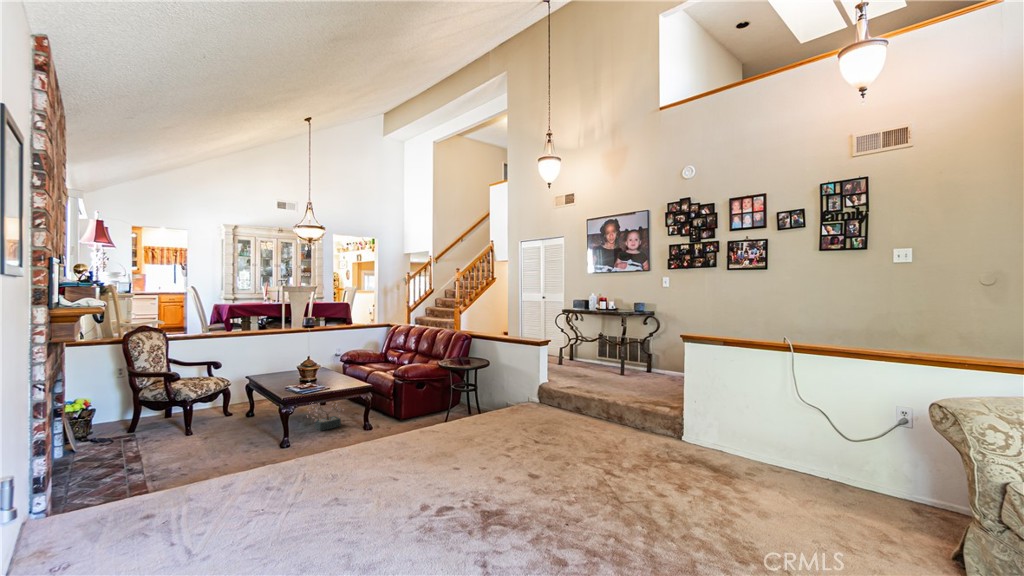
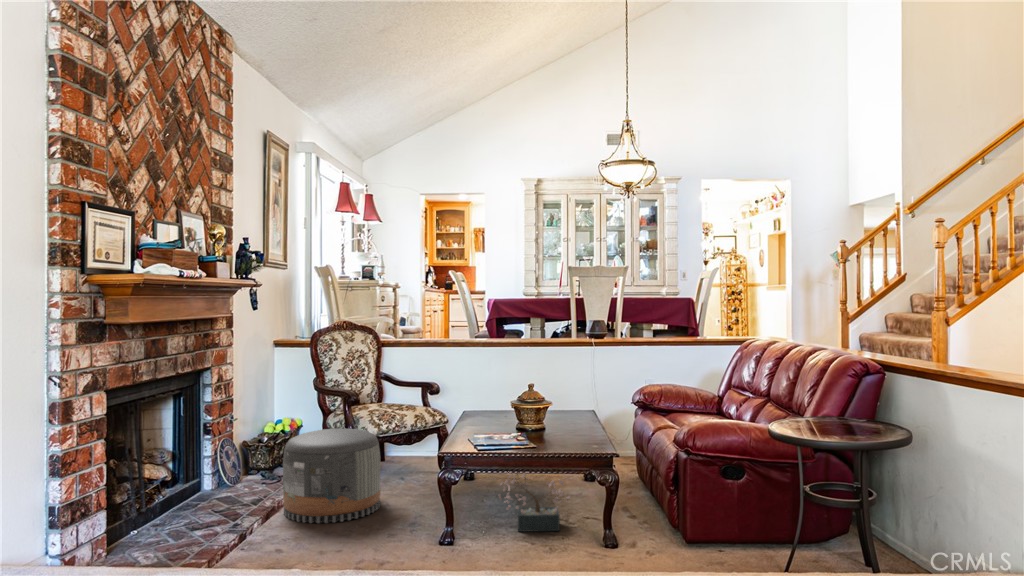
pouf: none [148,396,222,458] -> present [283,428,381,523]

